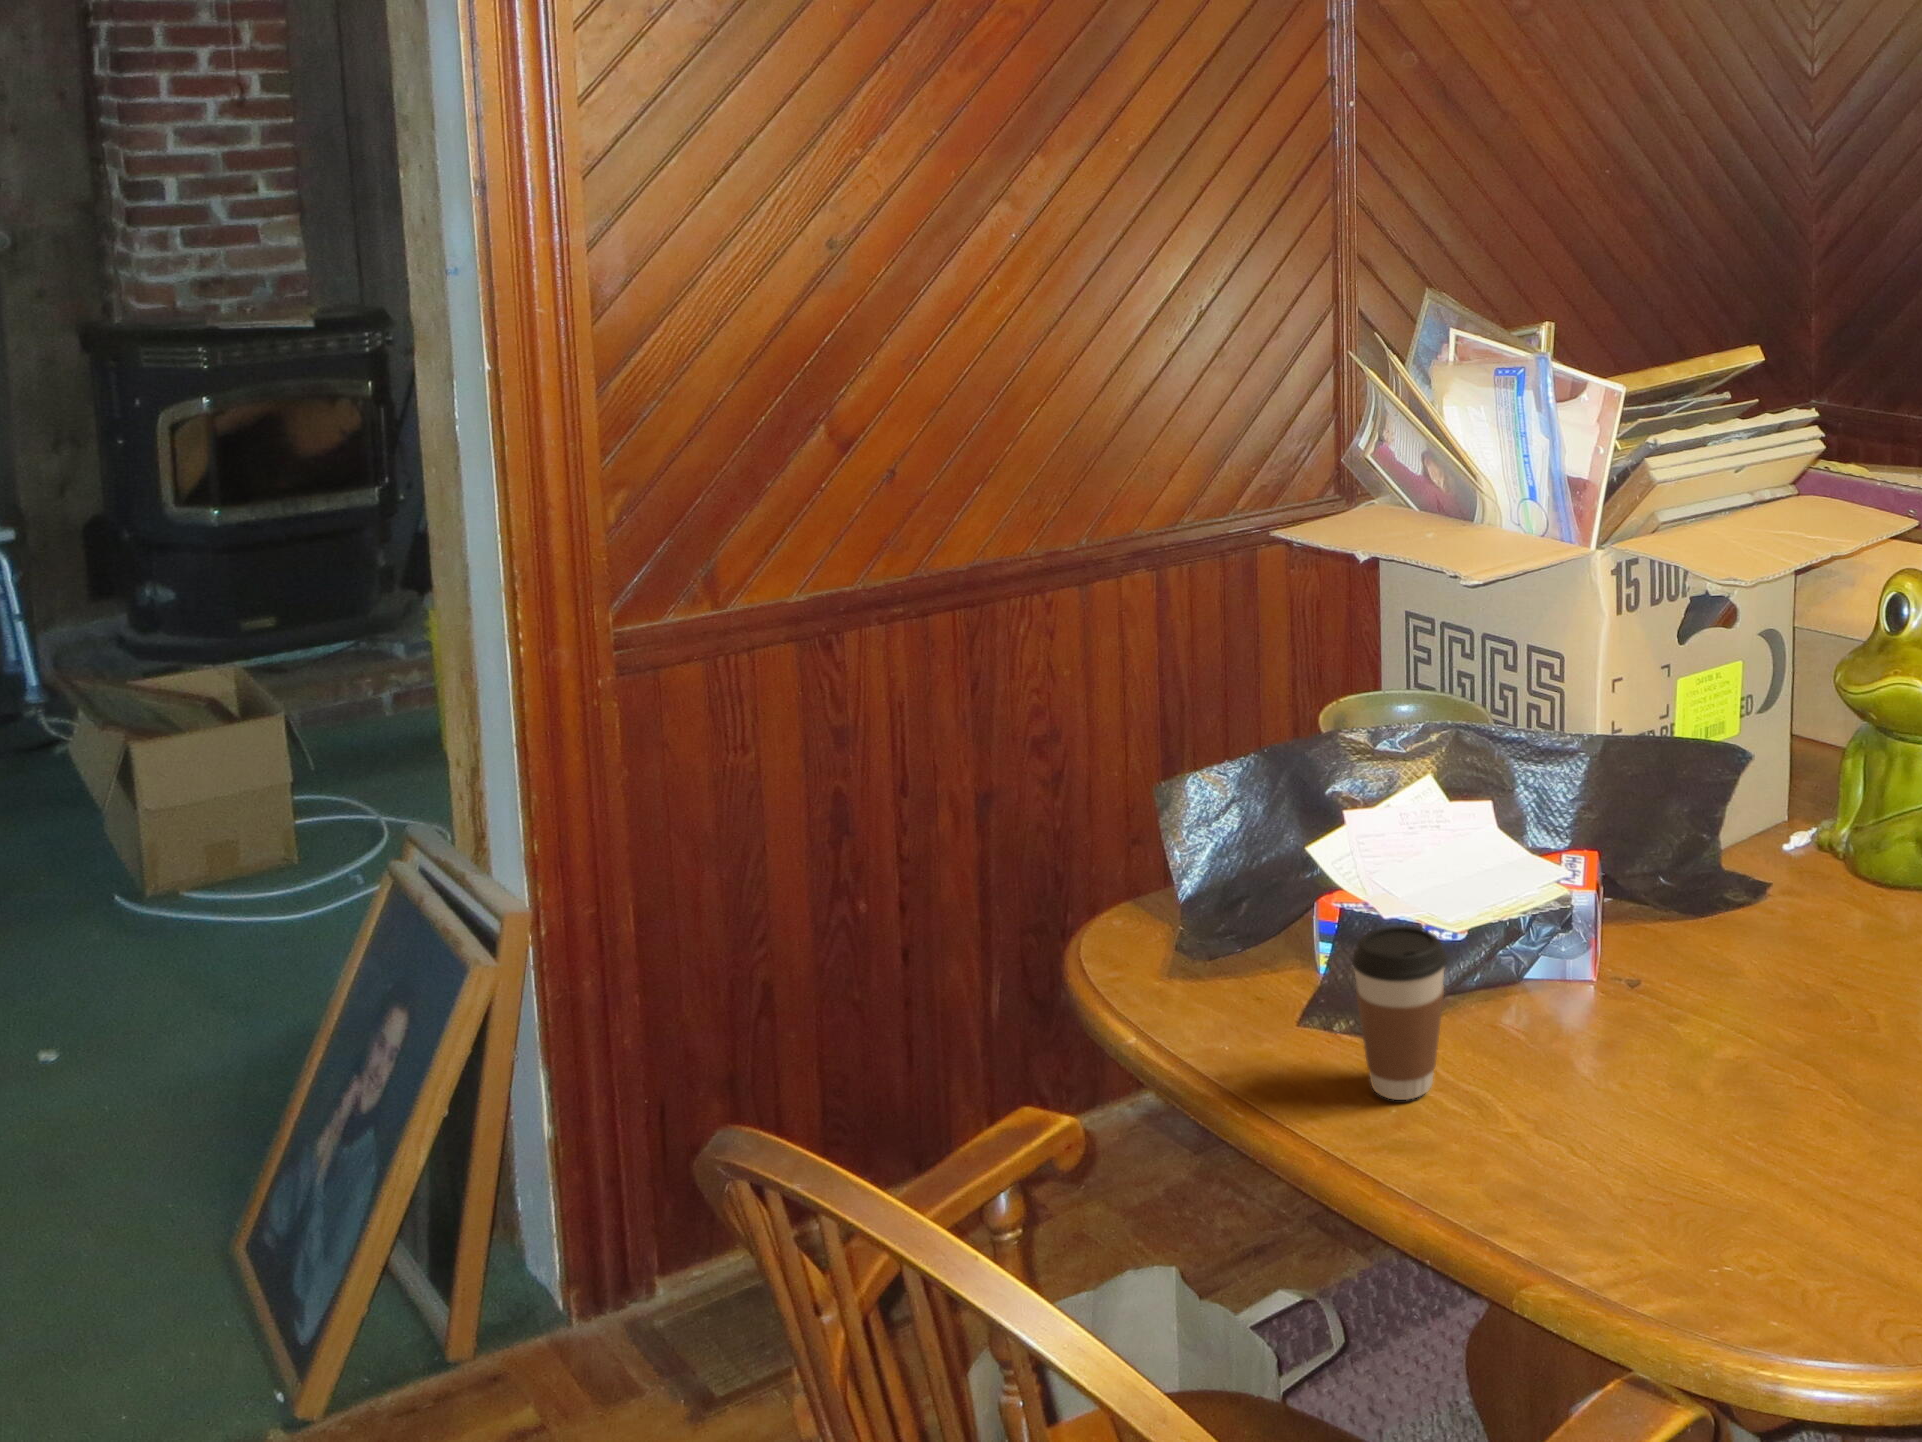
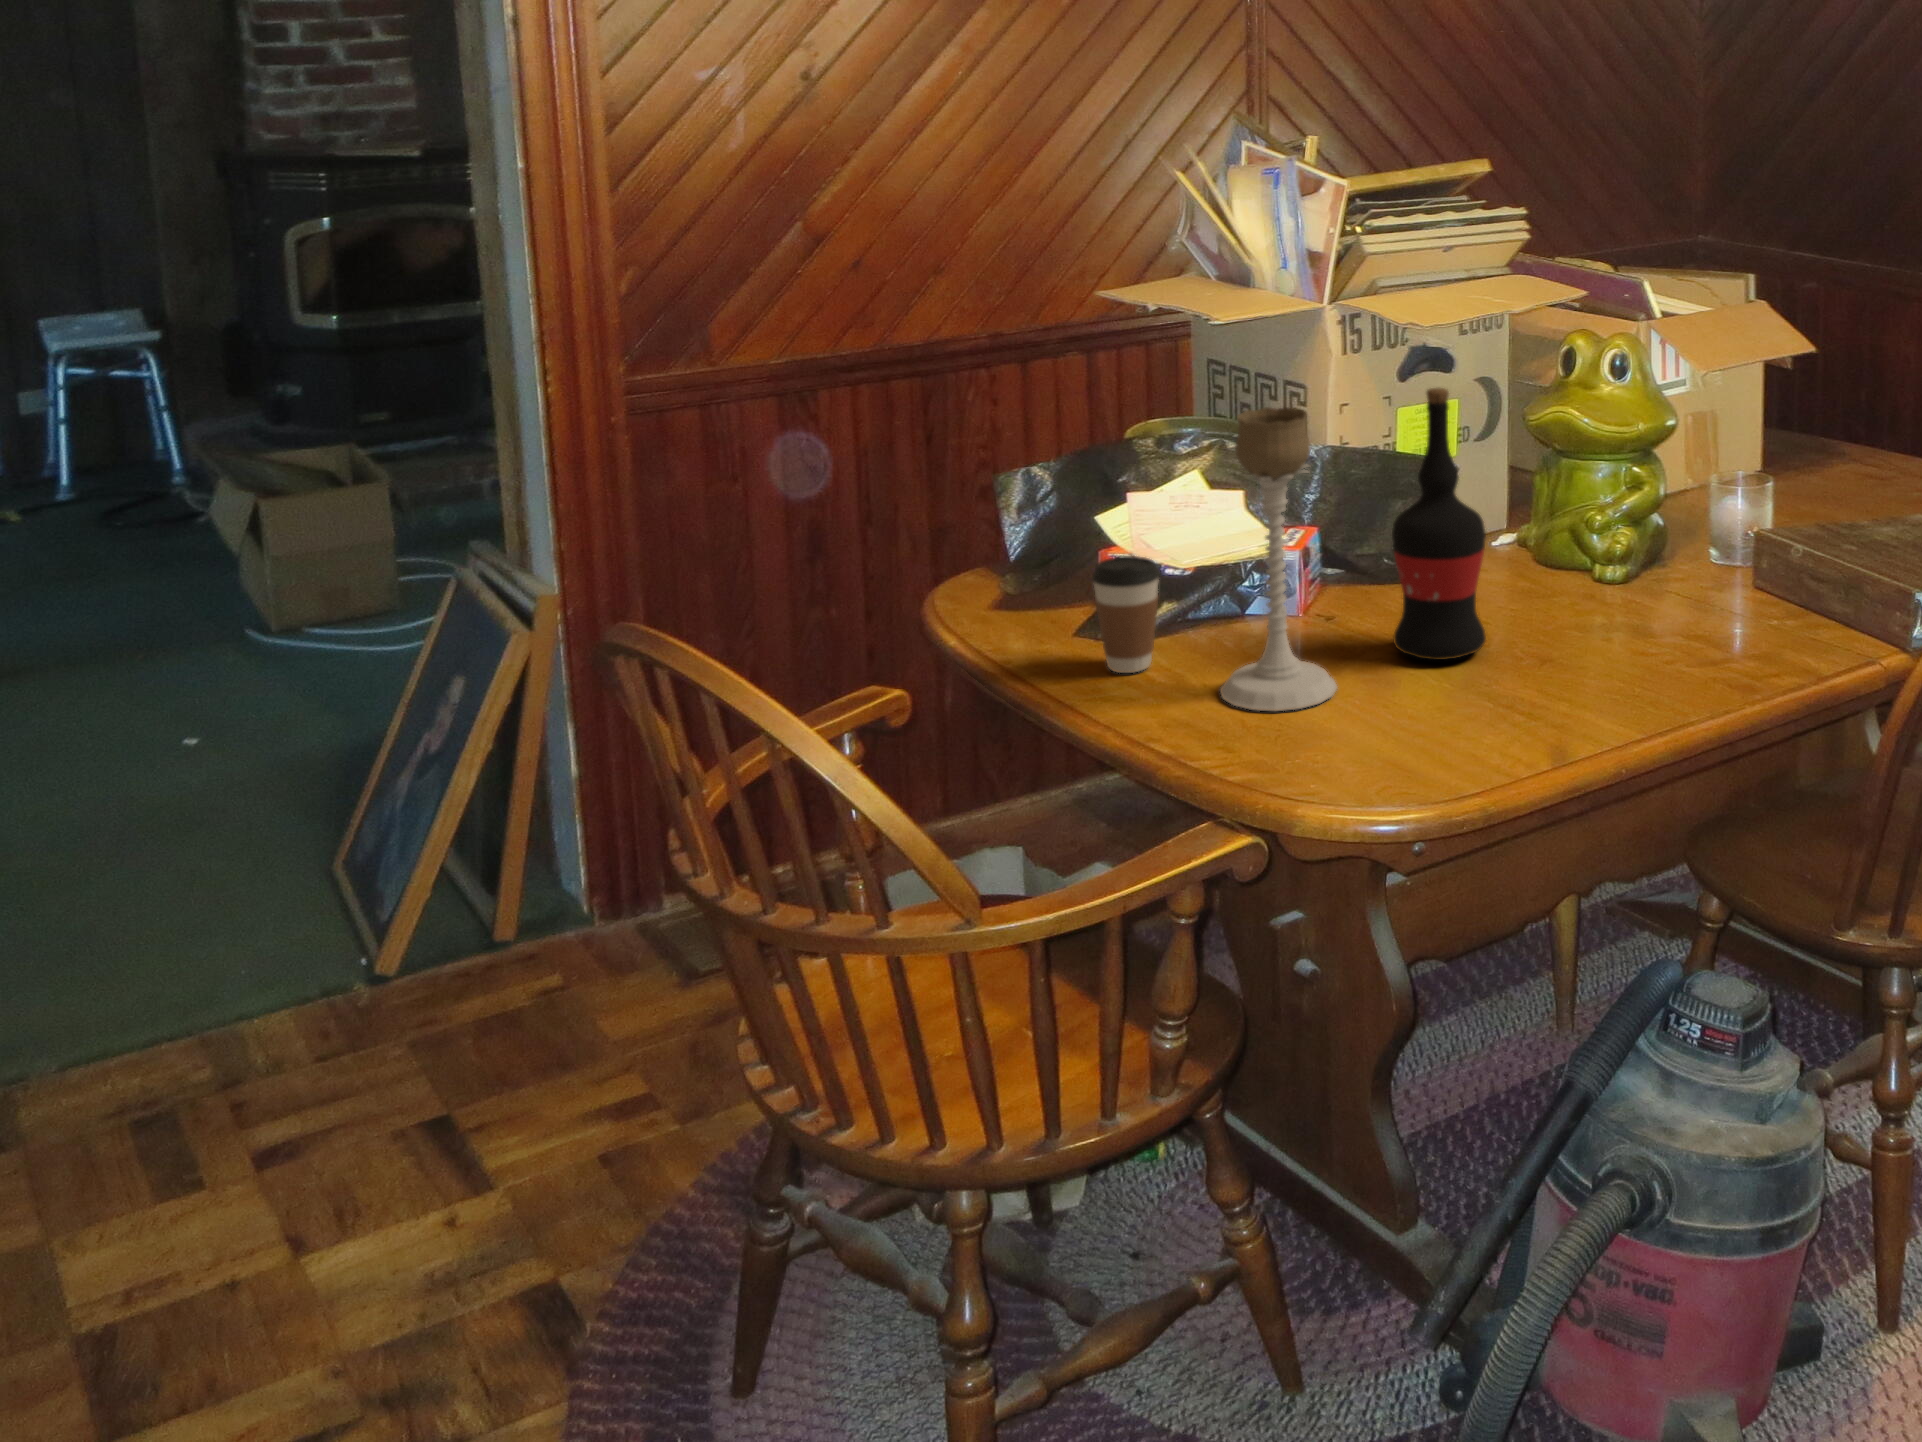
wine bottle: none [1757,679,1891,1065] -> present [1392,388,1486,660]
candle holder: none [1552,722,1719,1174] -> present [1220,407,1337,711]

